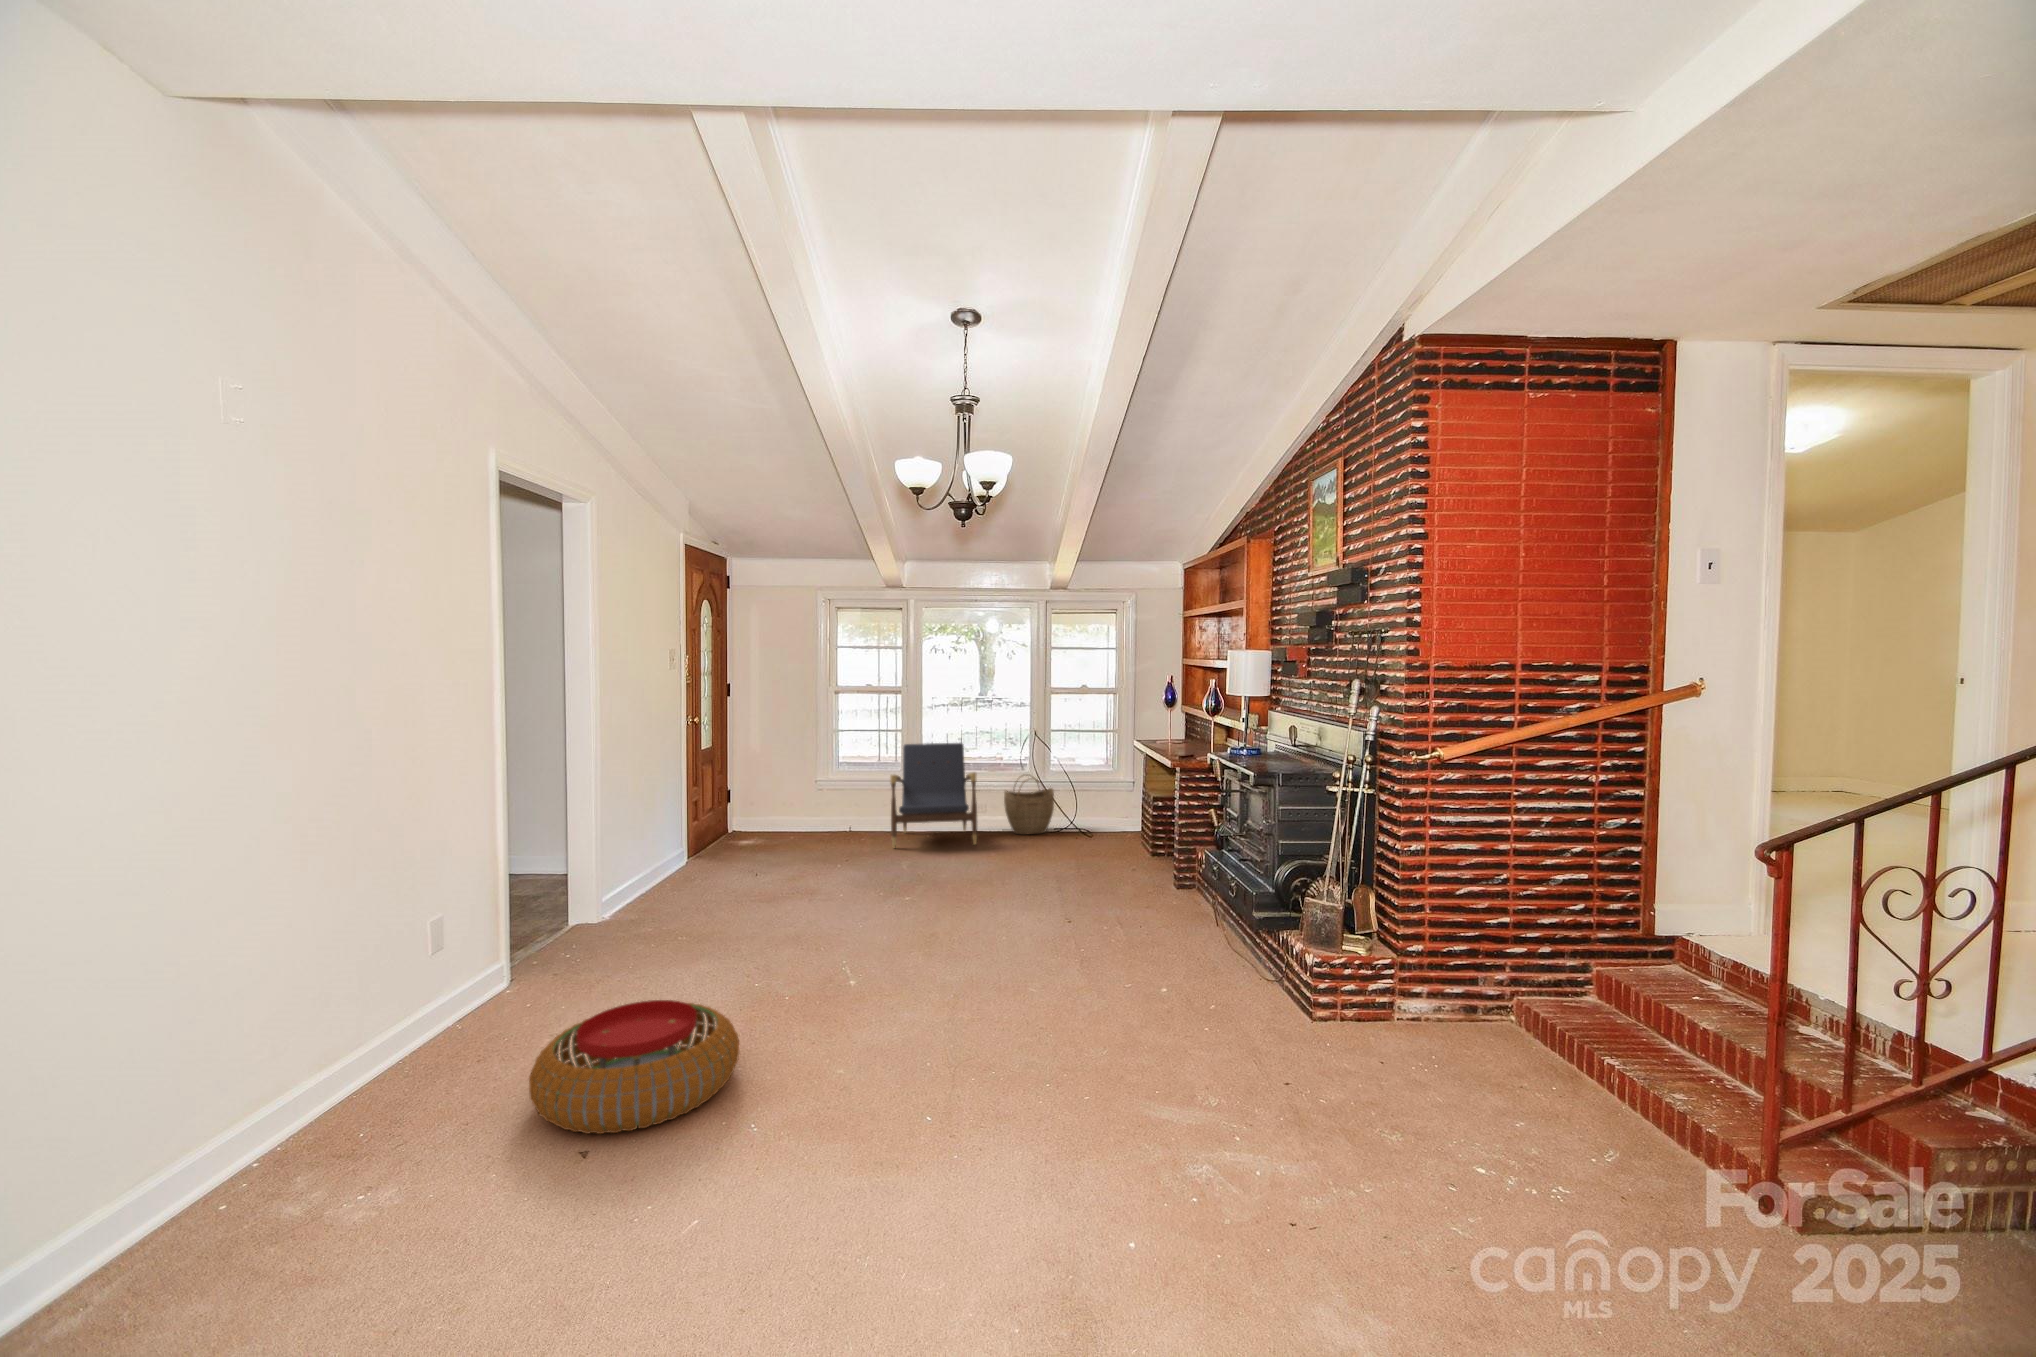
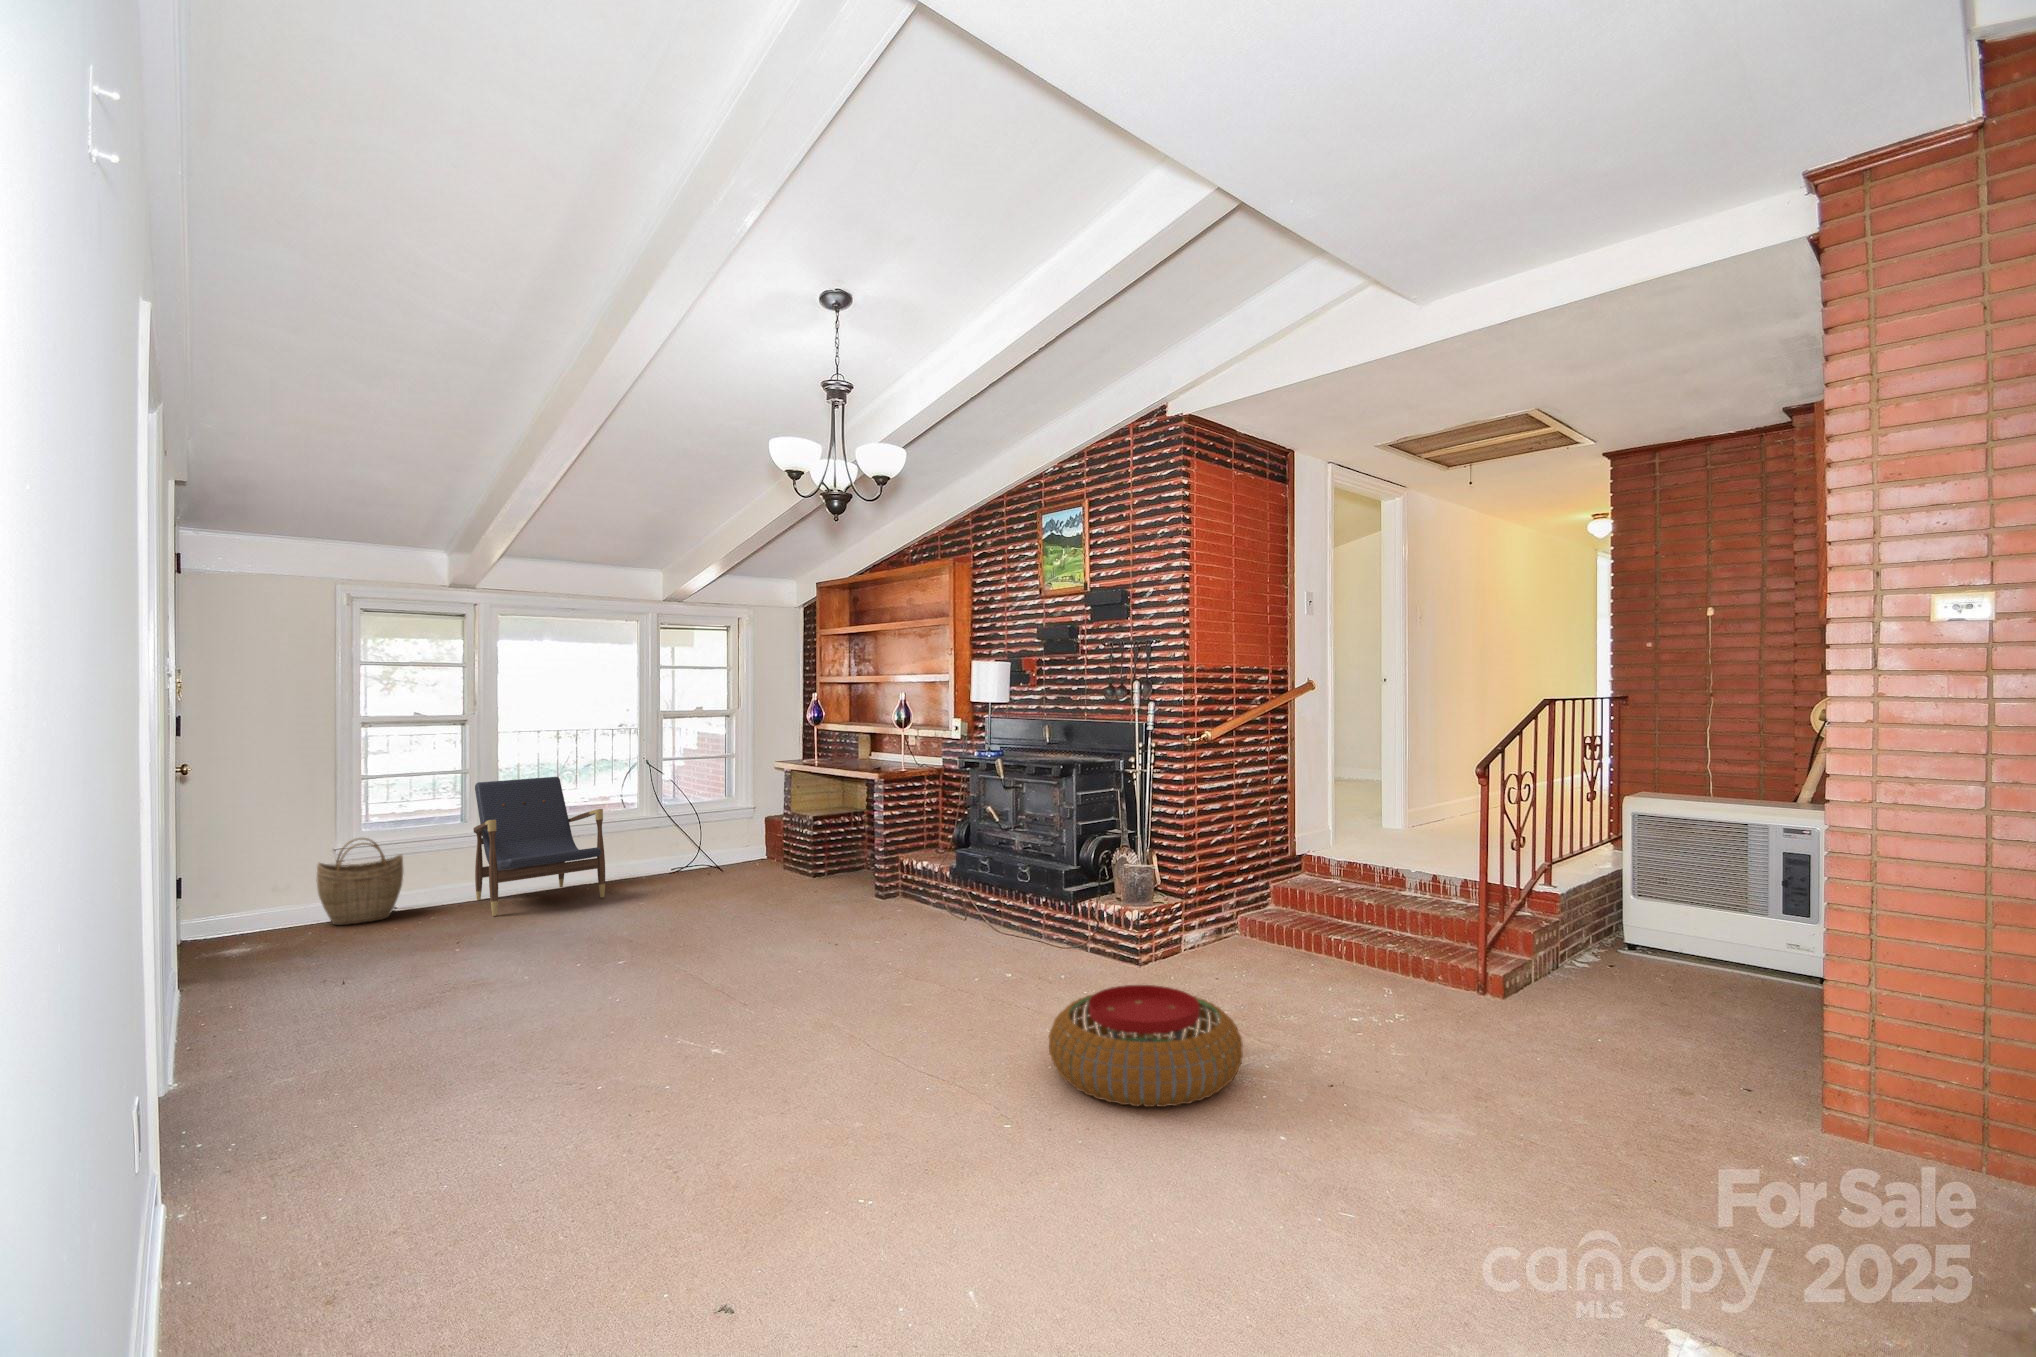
woven basket: present [1004,775,1054,835] -> present [316,838,403,925]
pouf: present [529,1000,739,1134] -> present [1049,985,1243,1107]

